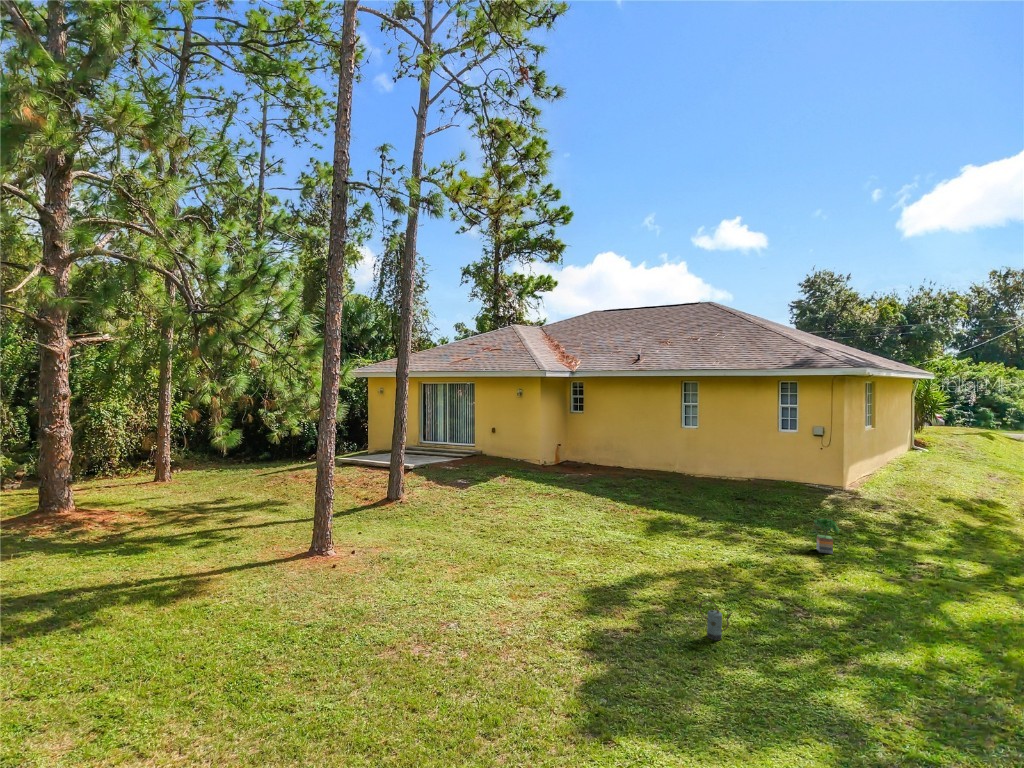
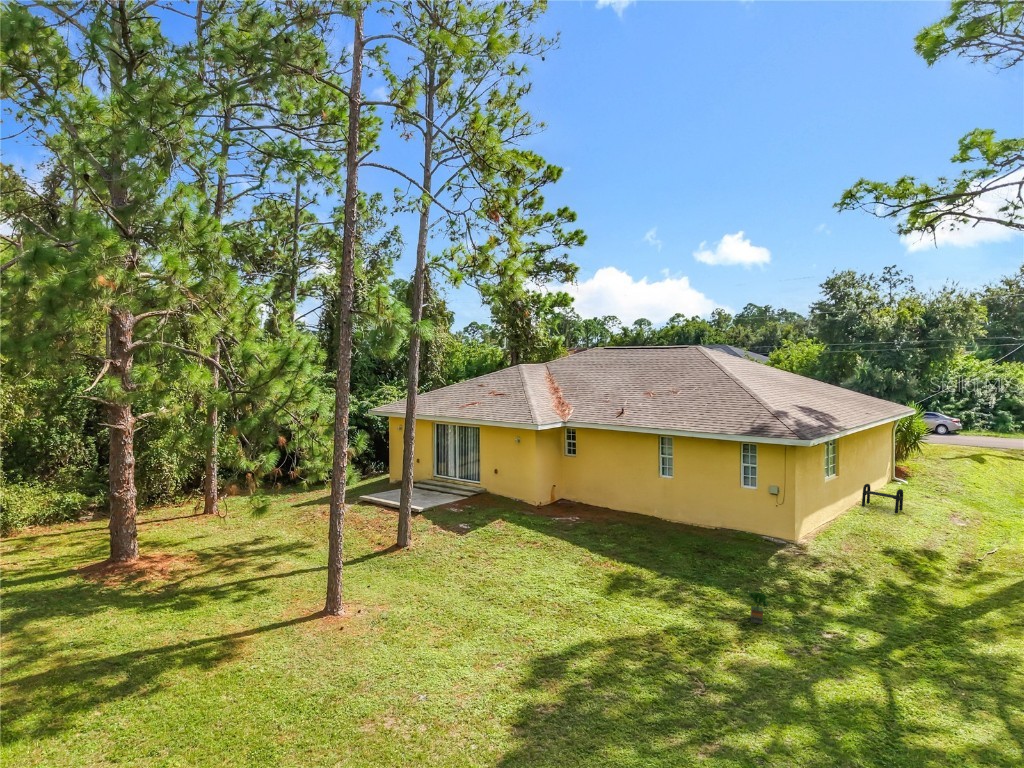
bench: none [888,438,931,466] -> present [862,484,903,514]
watering can: present [699,600,732,640] -> none [613,688,636,722]

